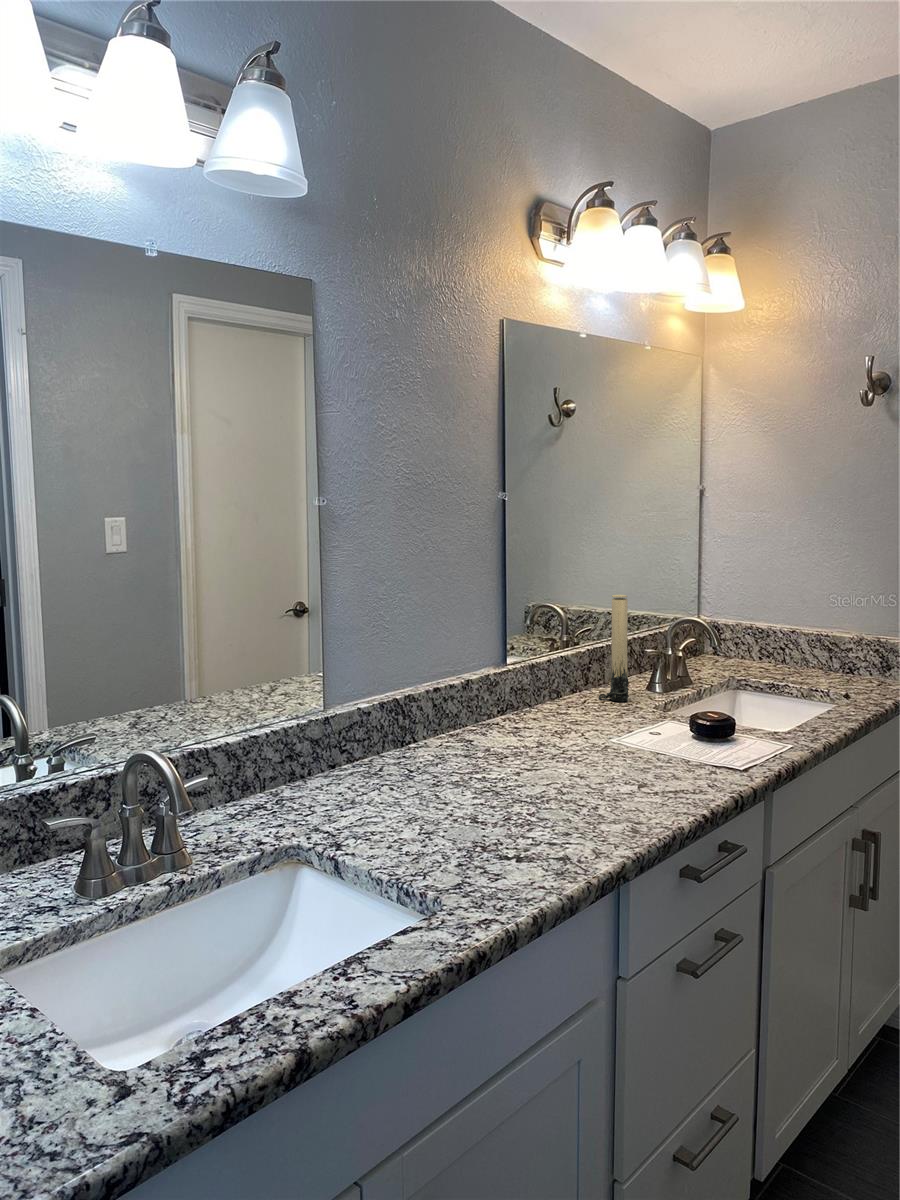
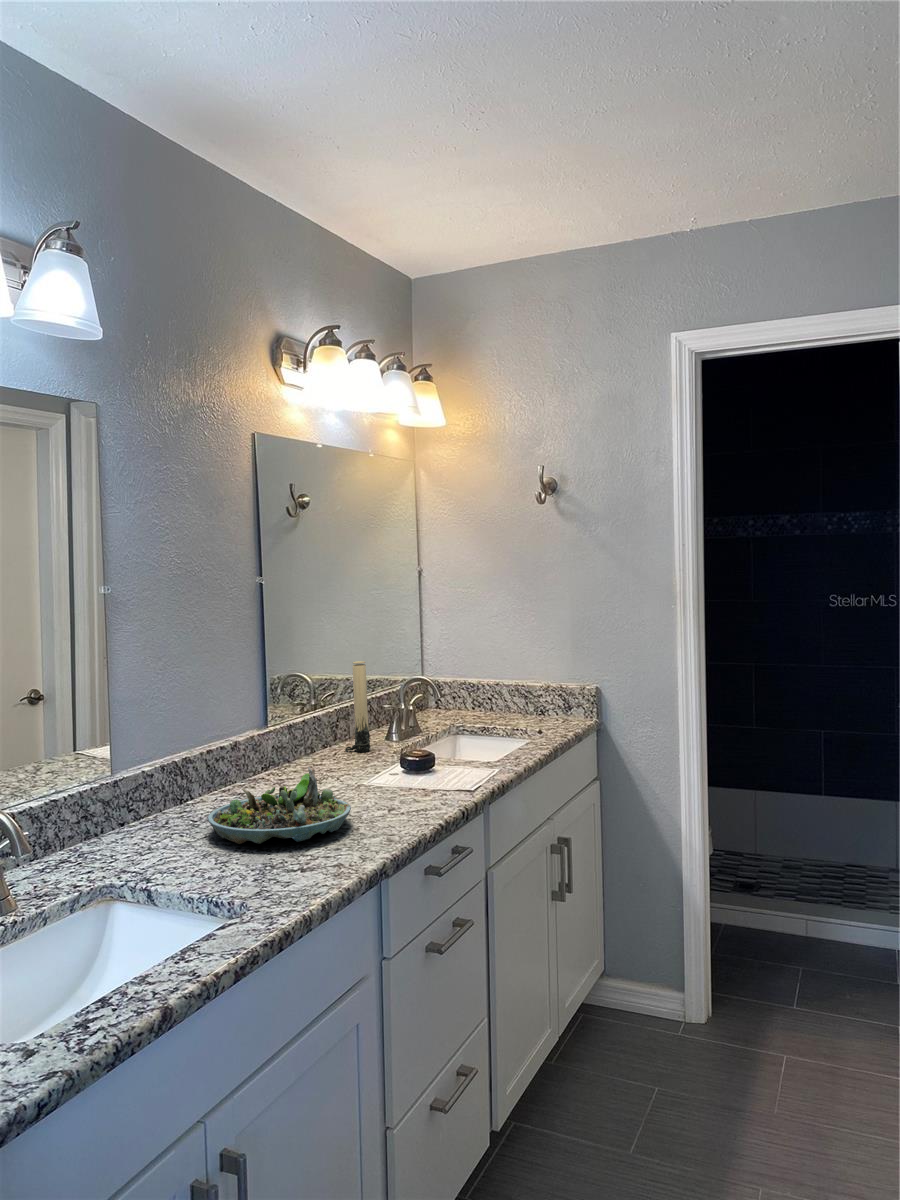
succulent planter: none [419,725,590,818] -> present [207,767,351,844]

